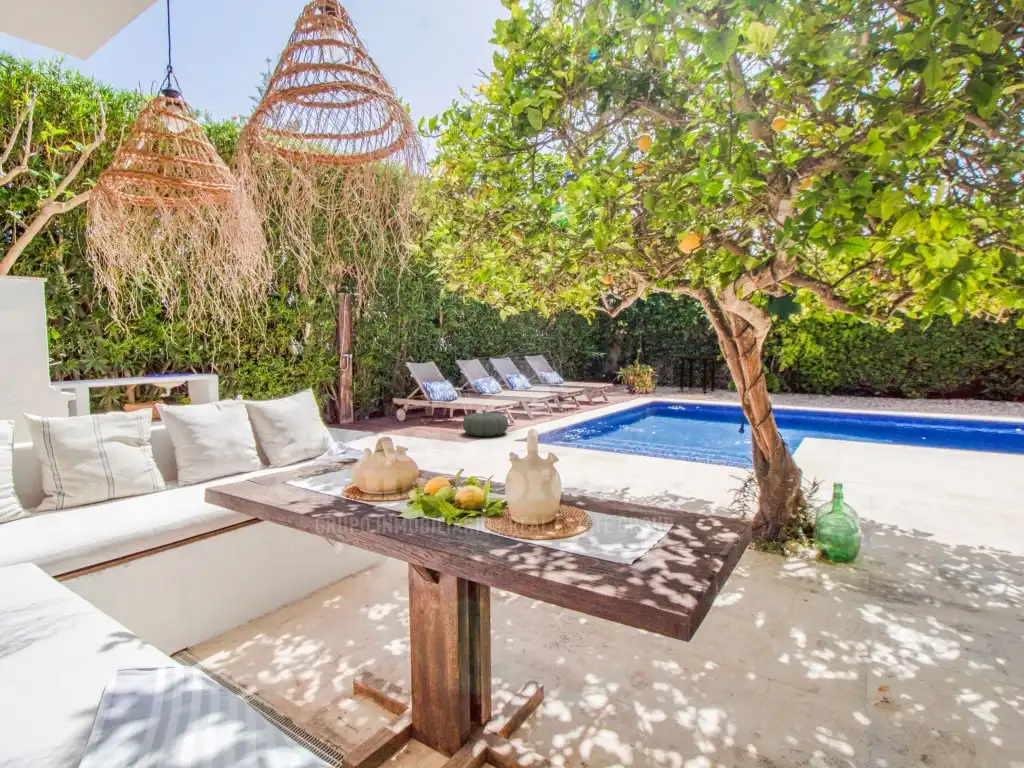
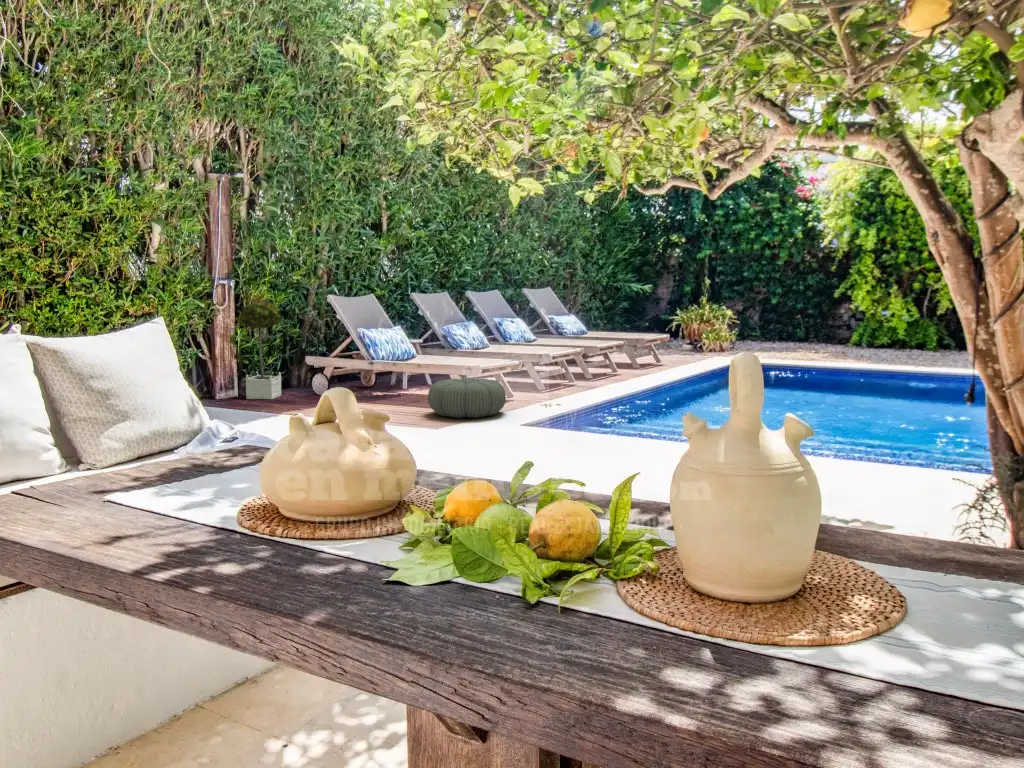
side table: present [678,356,718,393] -> none [768,289,840,350]
potted tree: none [354,366,379,424] -> present [238,301,281,399]

